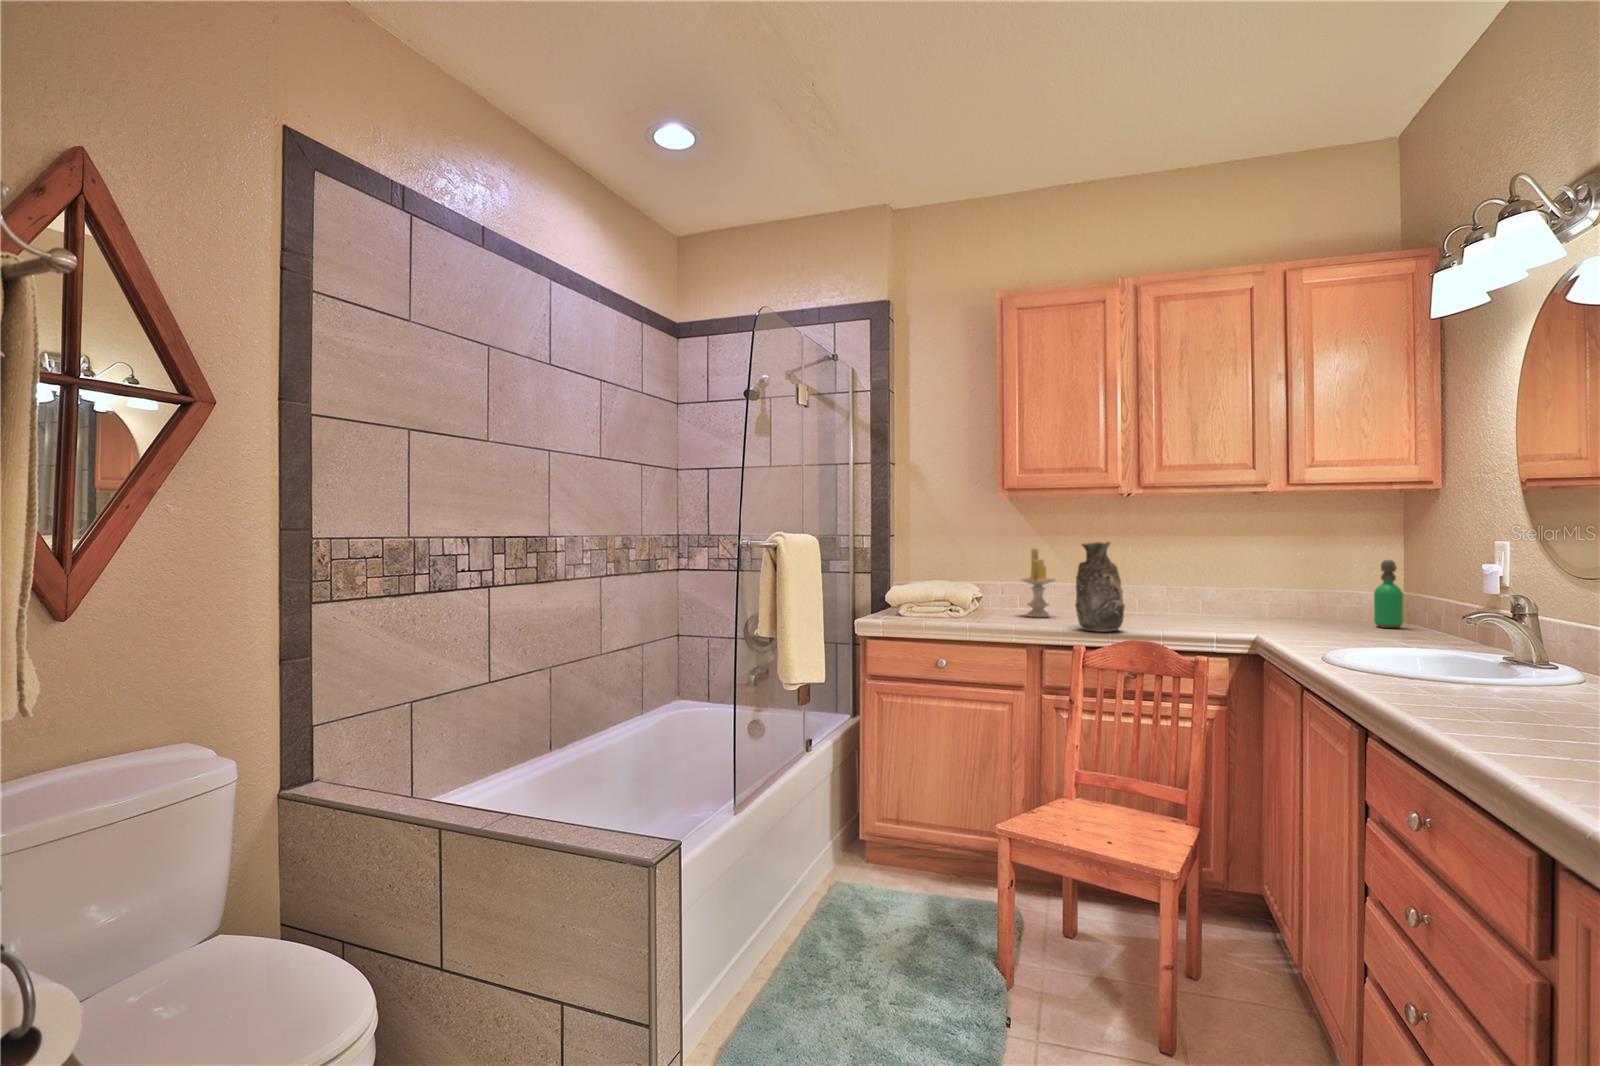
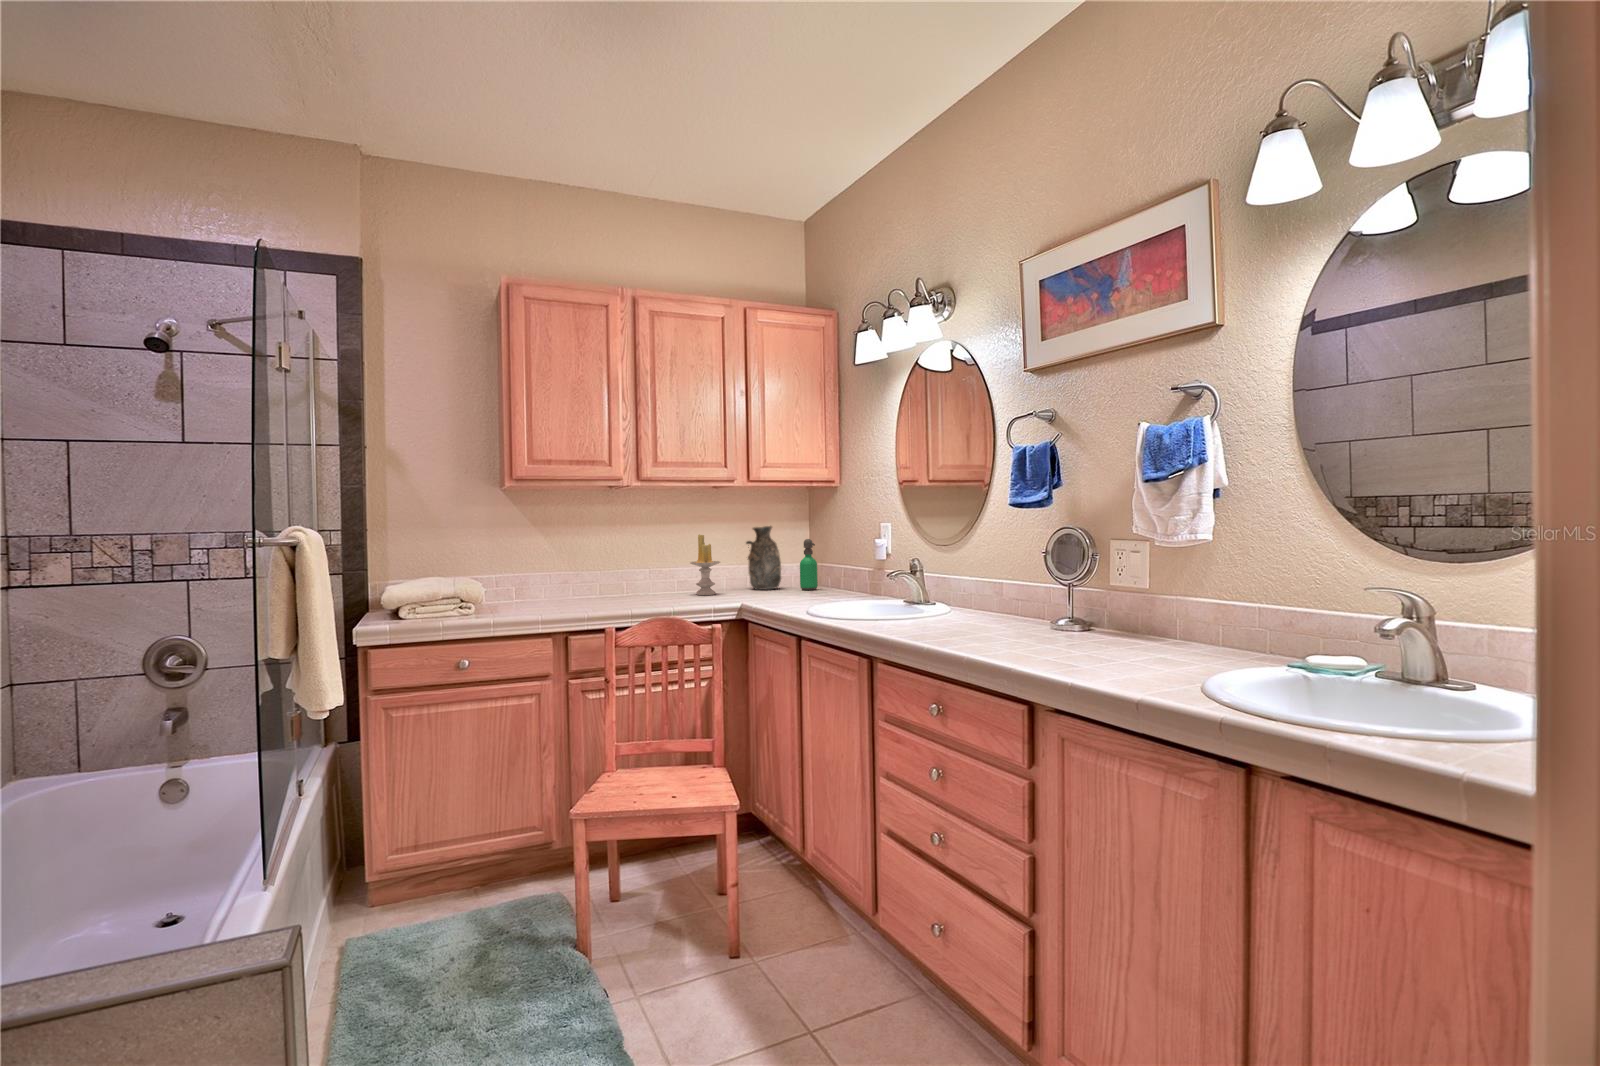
decorative vase: present [1075,542,1125,632] -> present [746,526,781,590]
candle: present [1021,548,1055,617] -> present [690,534,720,595]

